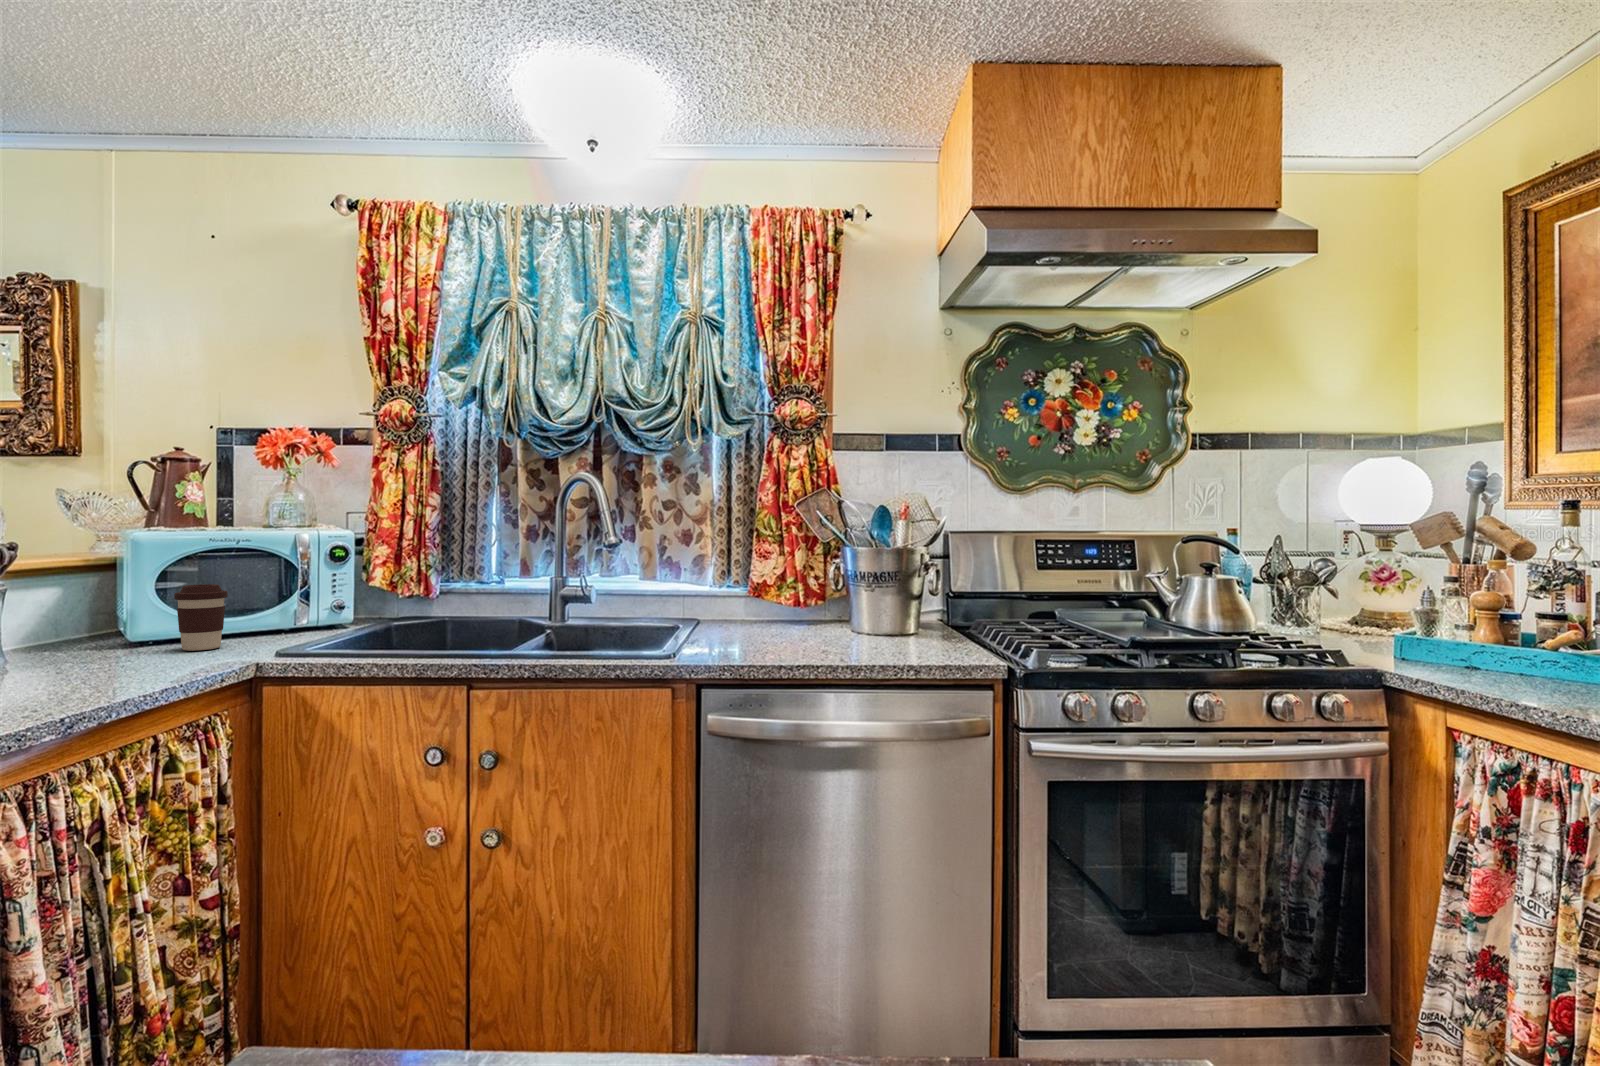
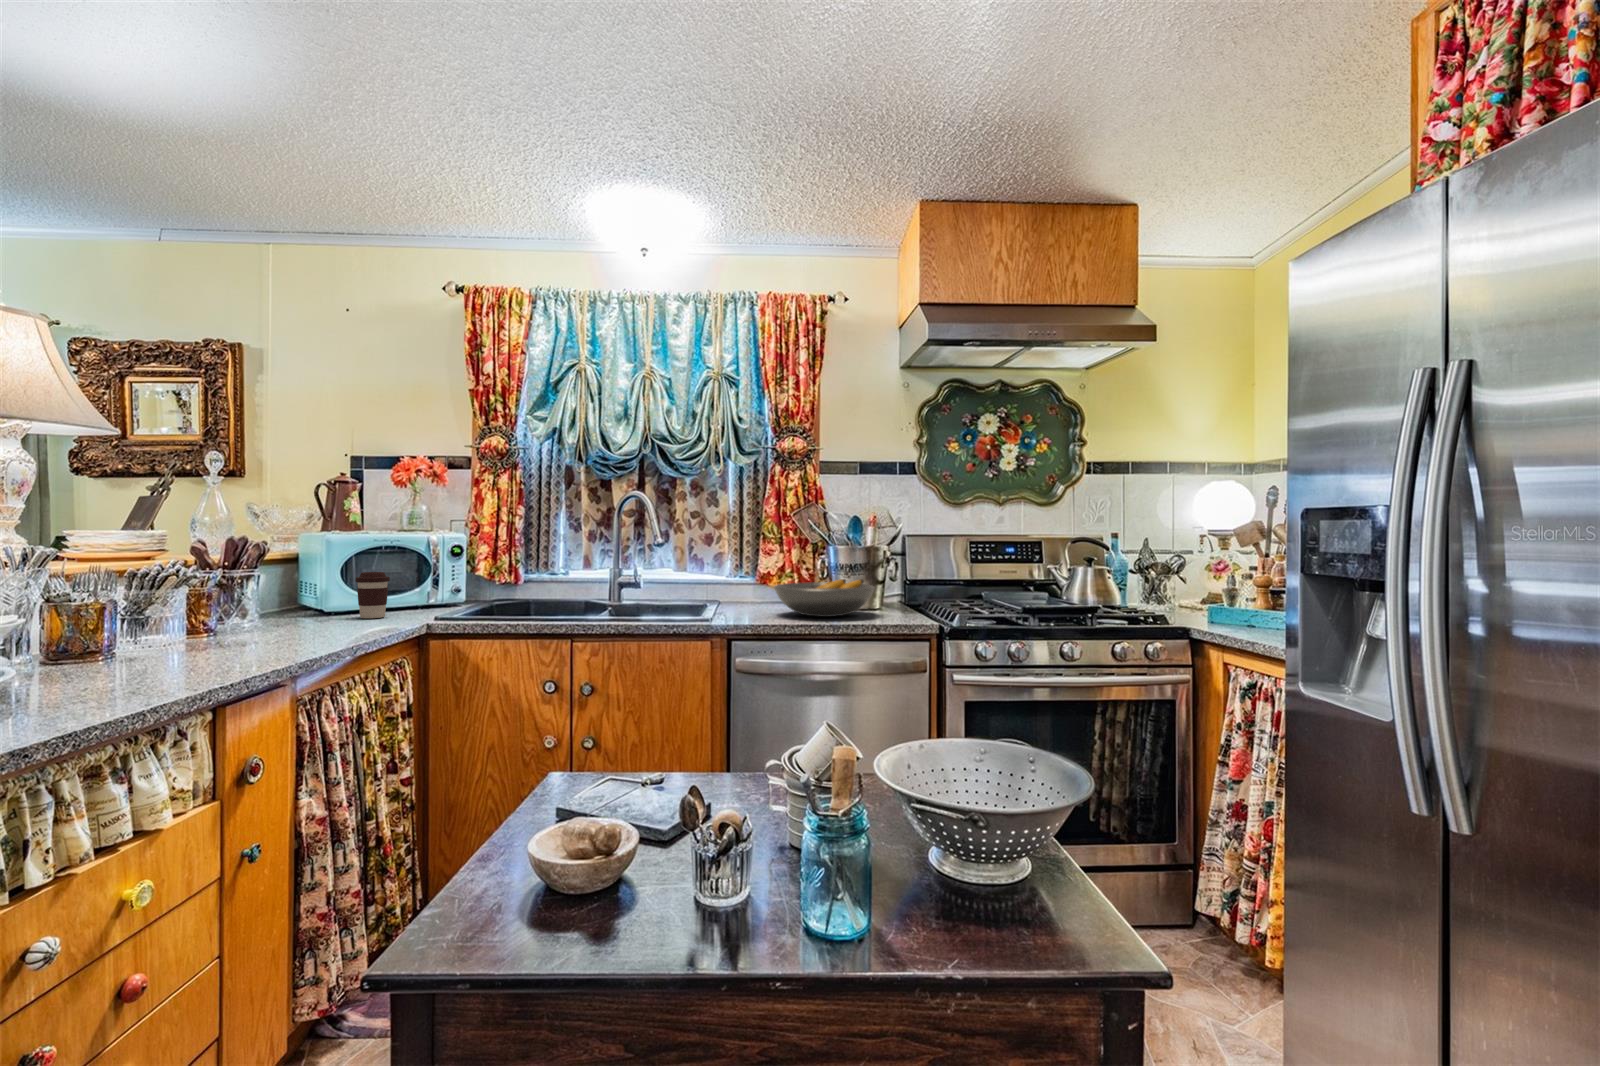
fruit bowl: none [765,595,911,649] -> present [774,579,875,617]

